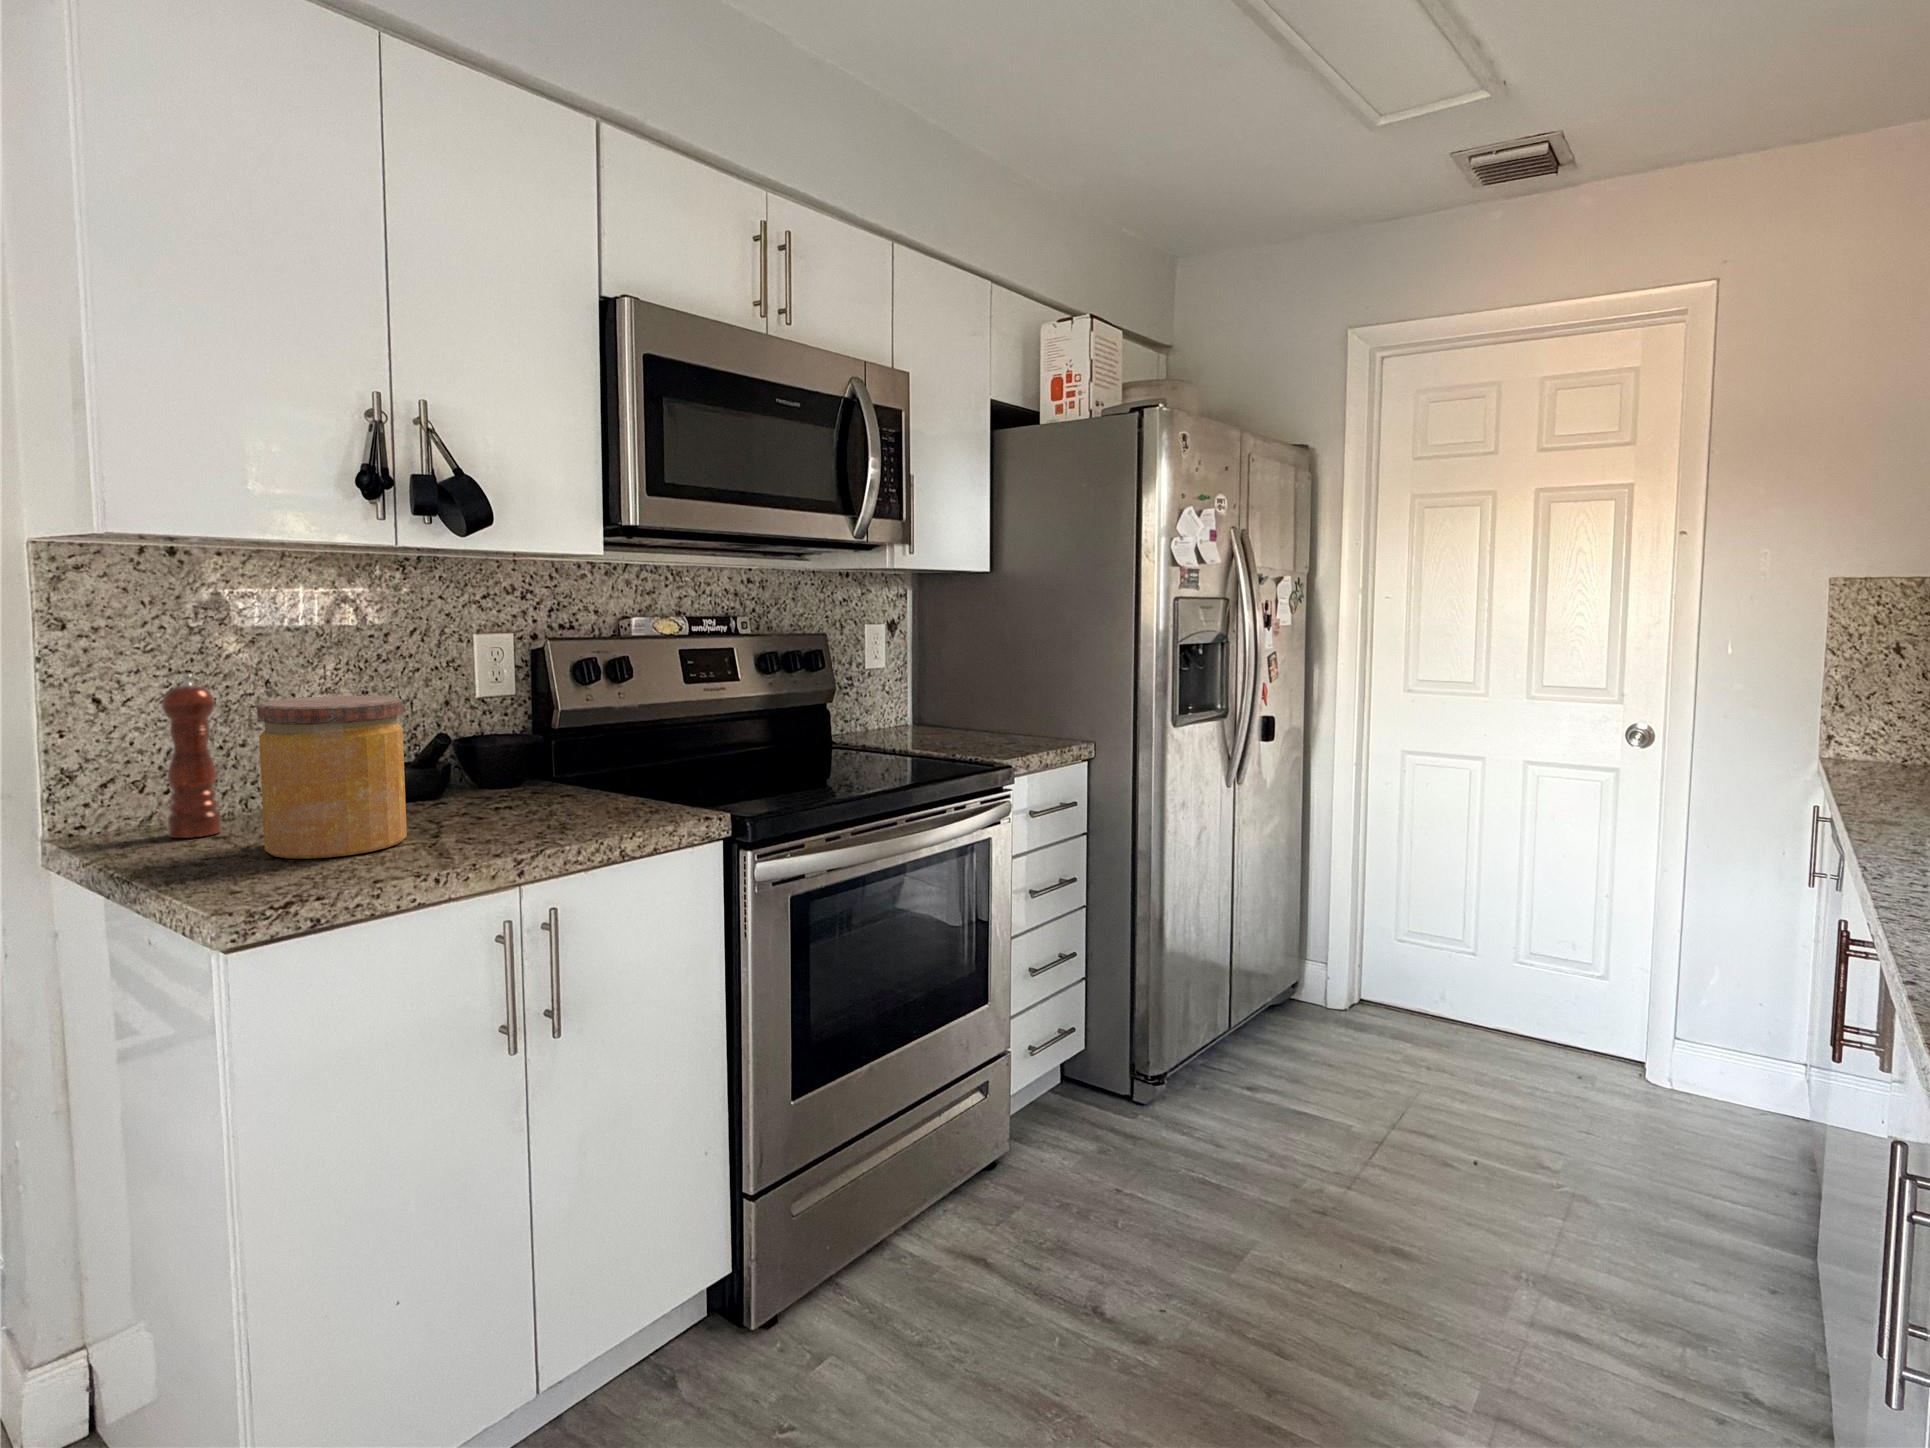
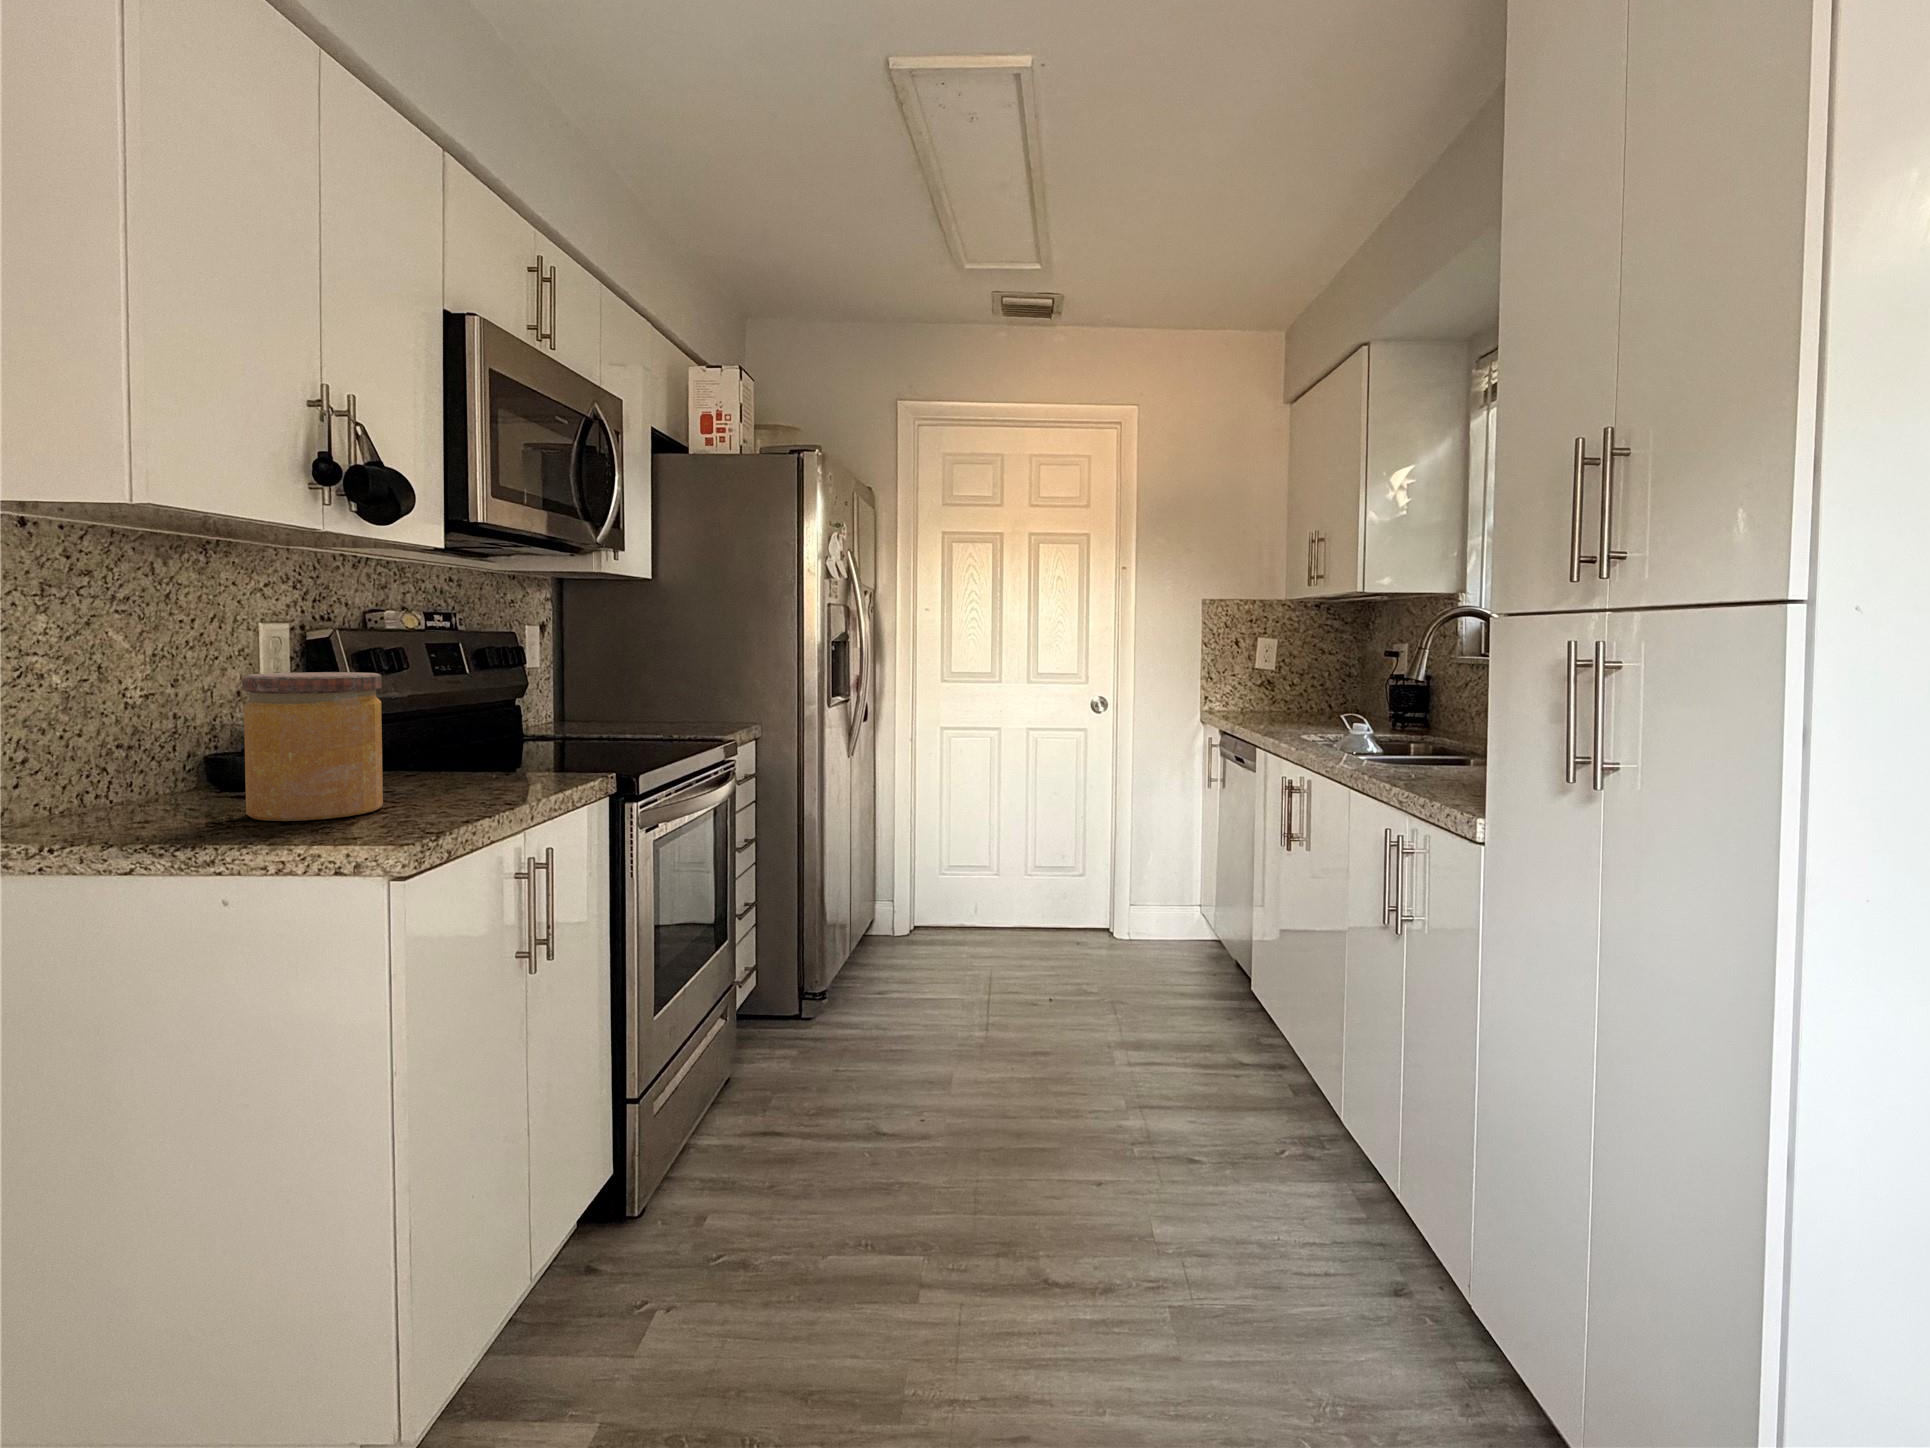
pepper mill: present [162,674,222,838] -> none [68,653,130,824]

